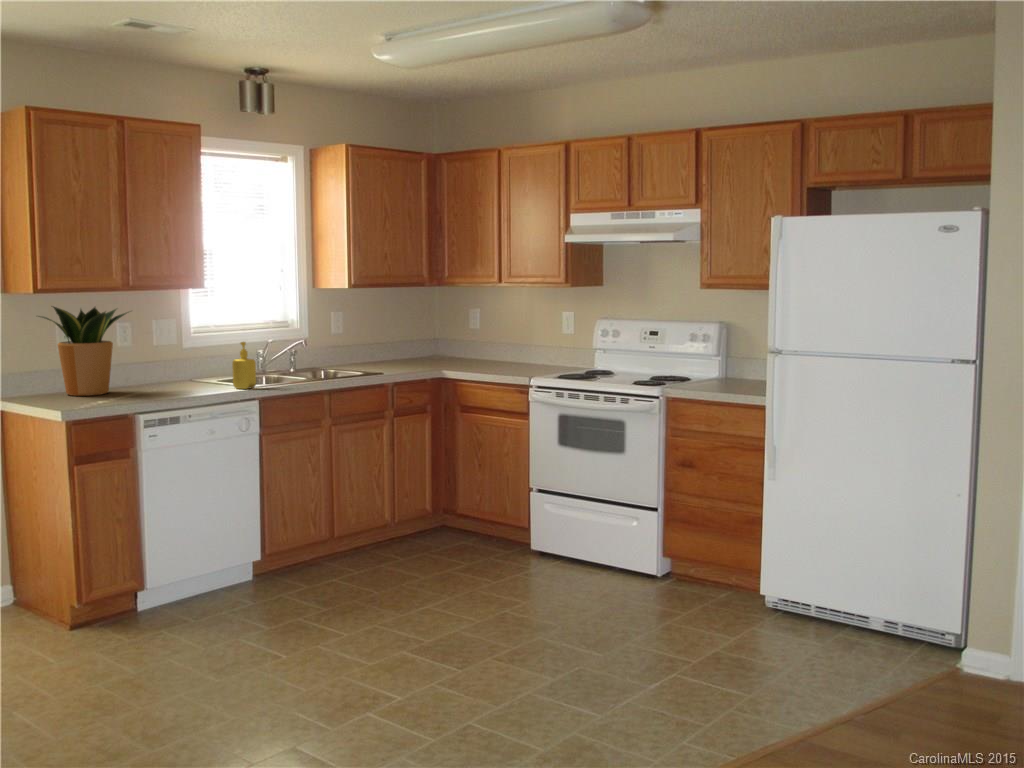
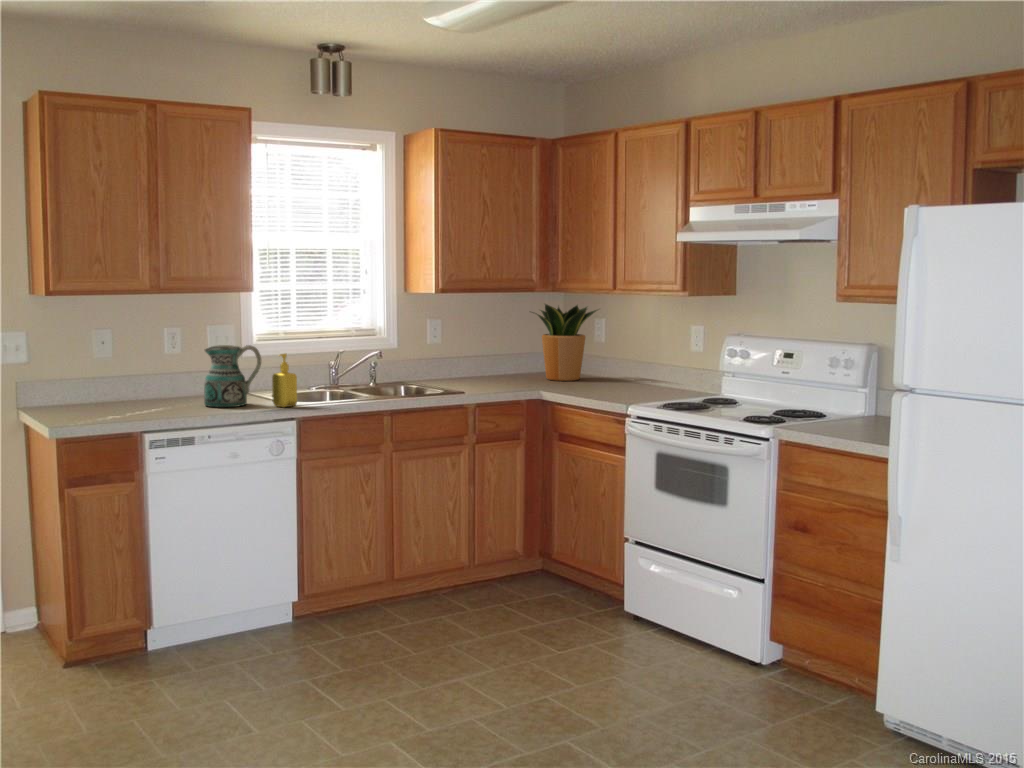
potted plant: present [39,306,128,396] -> present [532,304,597,381]
ceramic pitcher: none [169,335,221,391] -> present [204,345,261,407]

